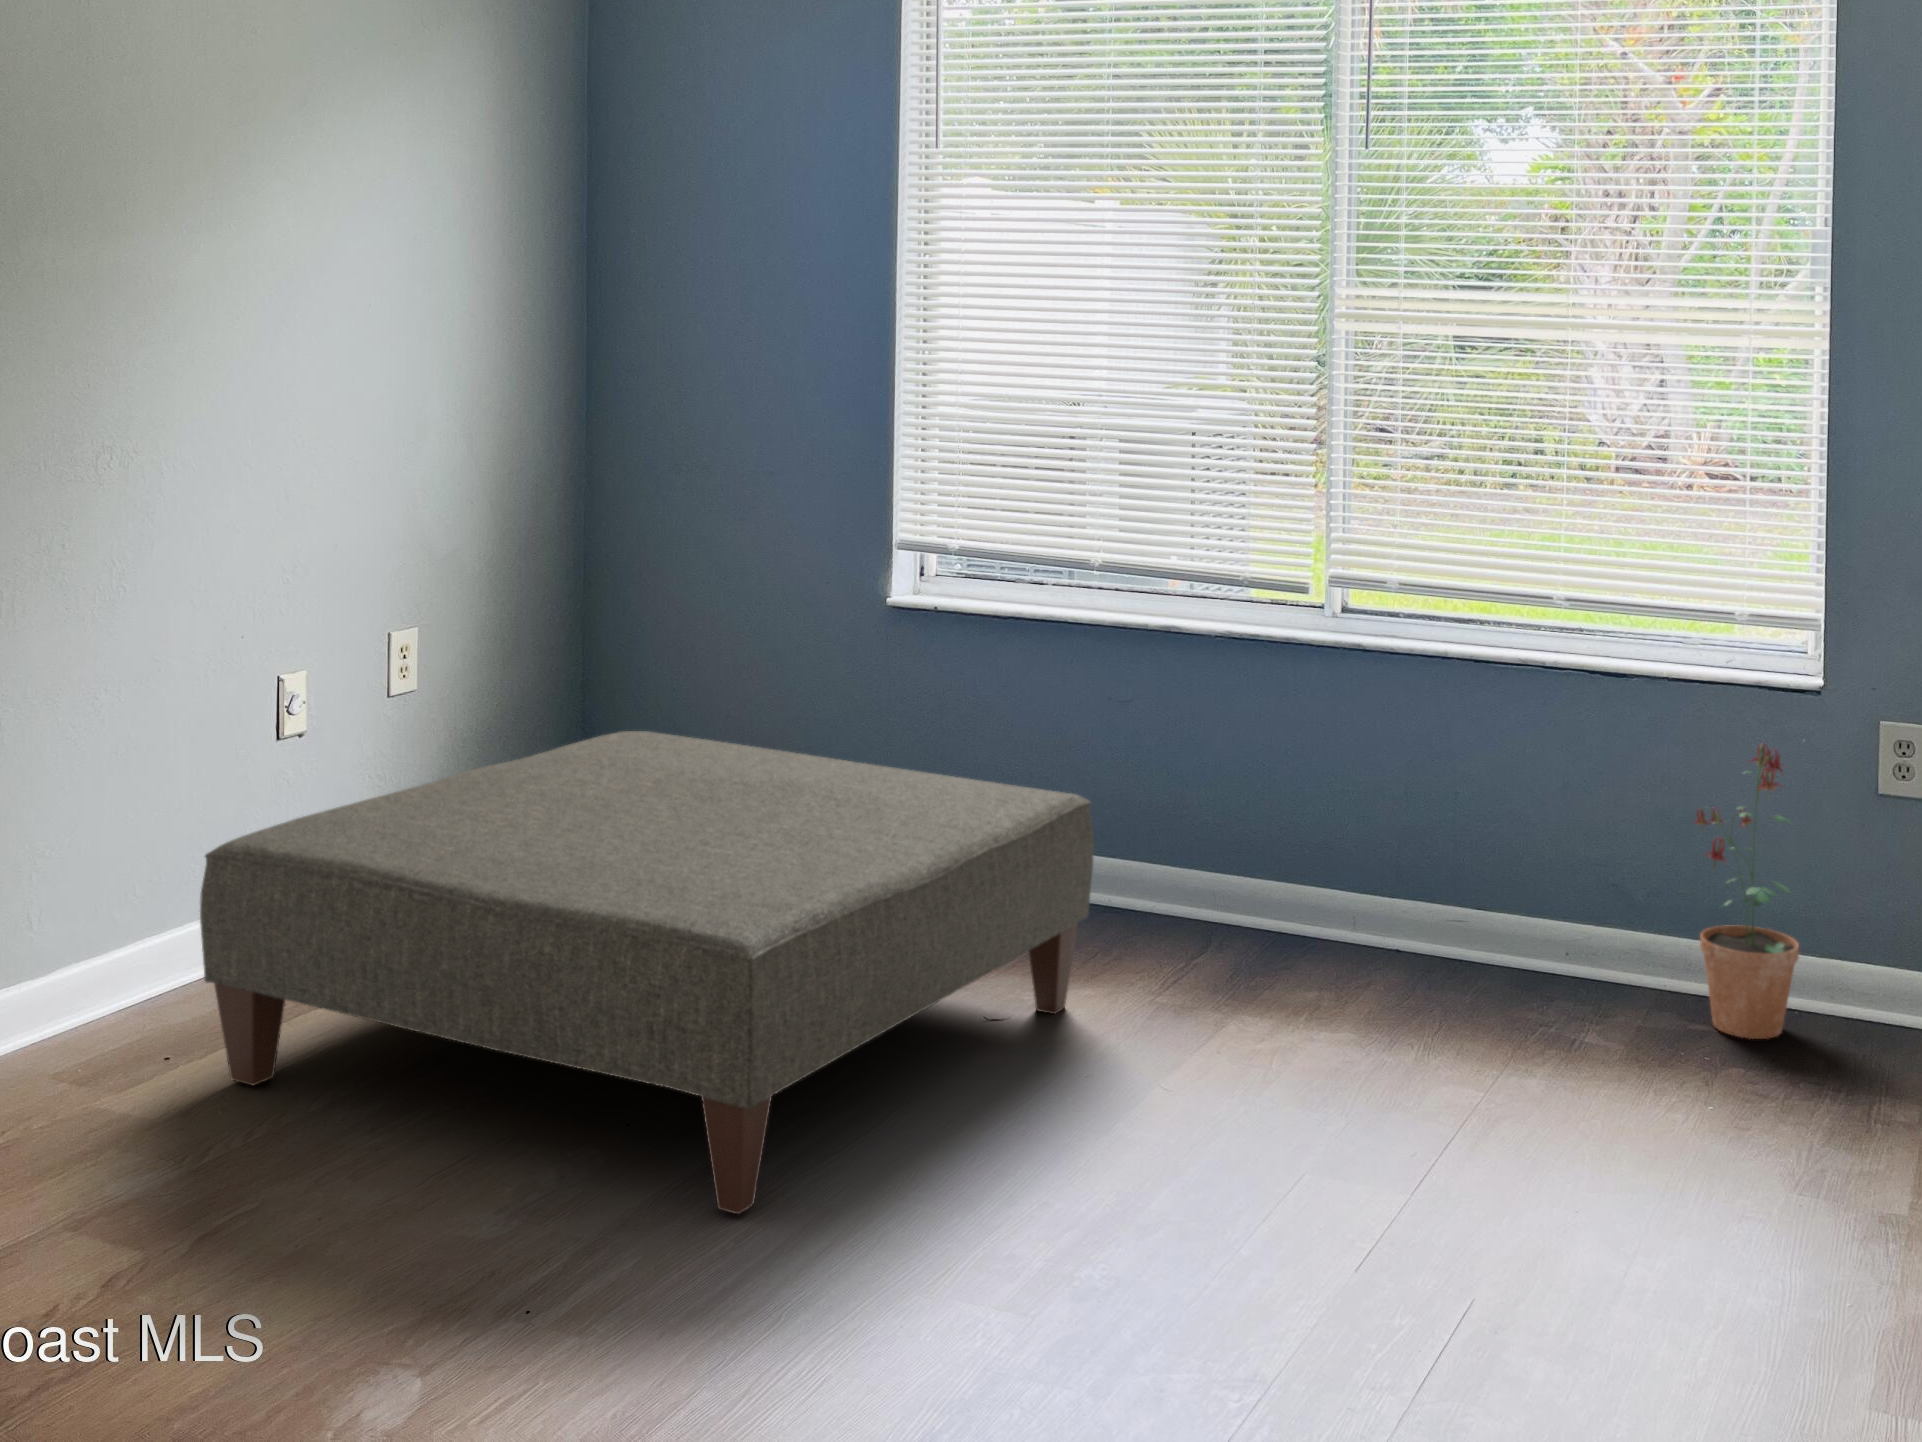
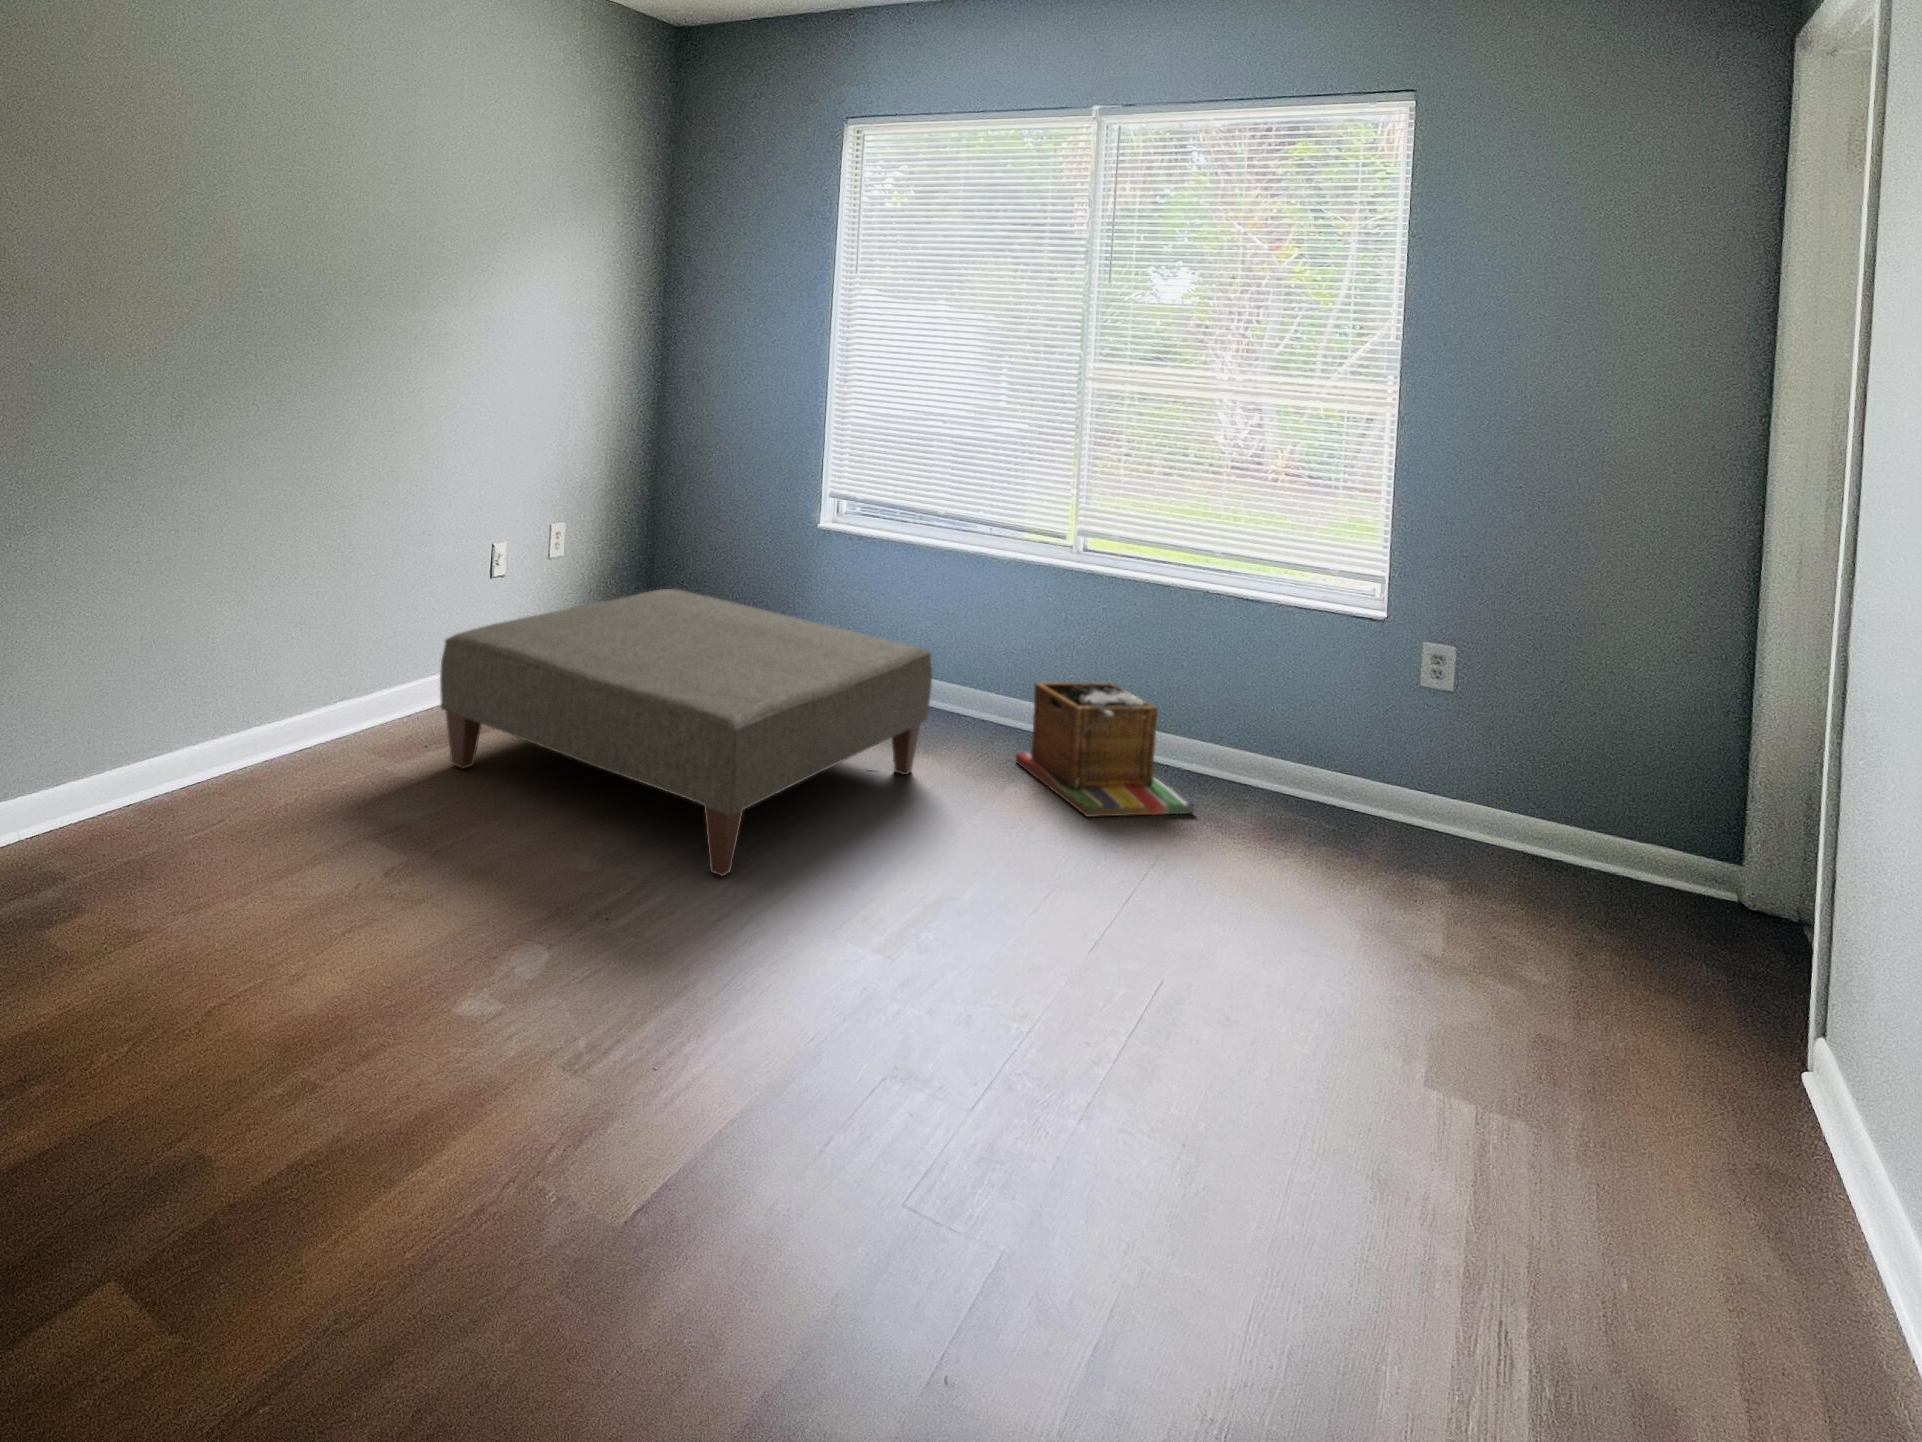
potted plant: present [1695,744,1799,1039] -> none [1305,654,1378,839]
laundry basket: none [1240,826,1524,1049] -> present [1016,682,1194,817]

